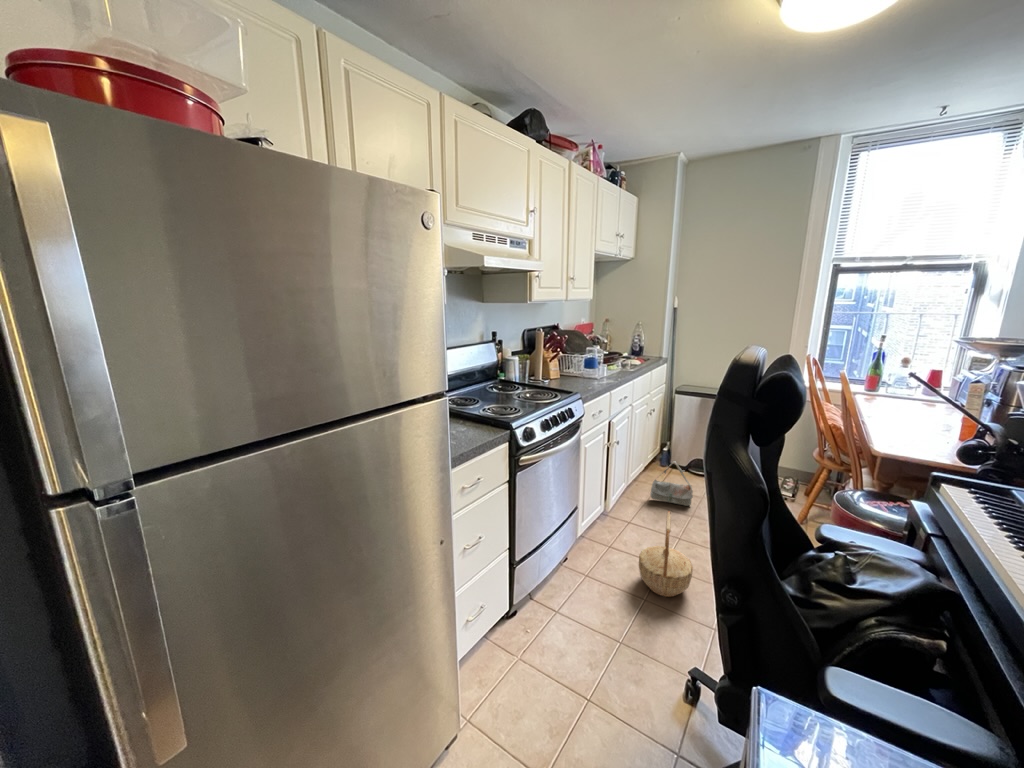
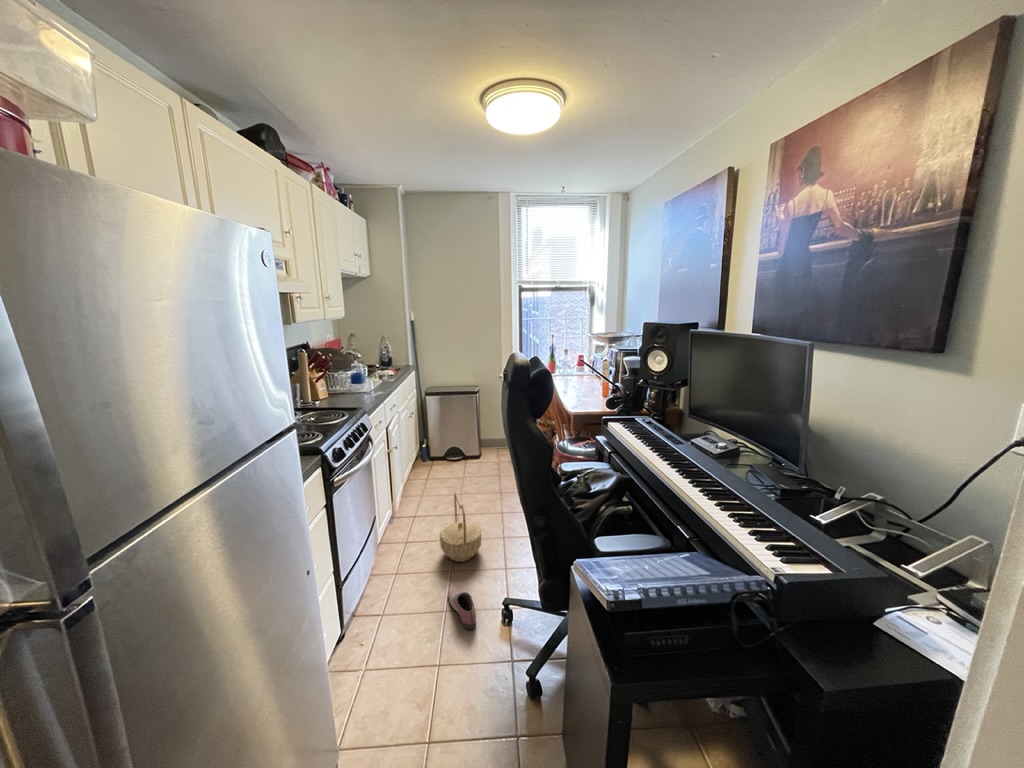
bag: present [650,461,693,506] -> none [425,452,460,490]
shoe: none [626,620,650,682] -> present [448,588,476,629]

